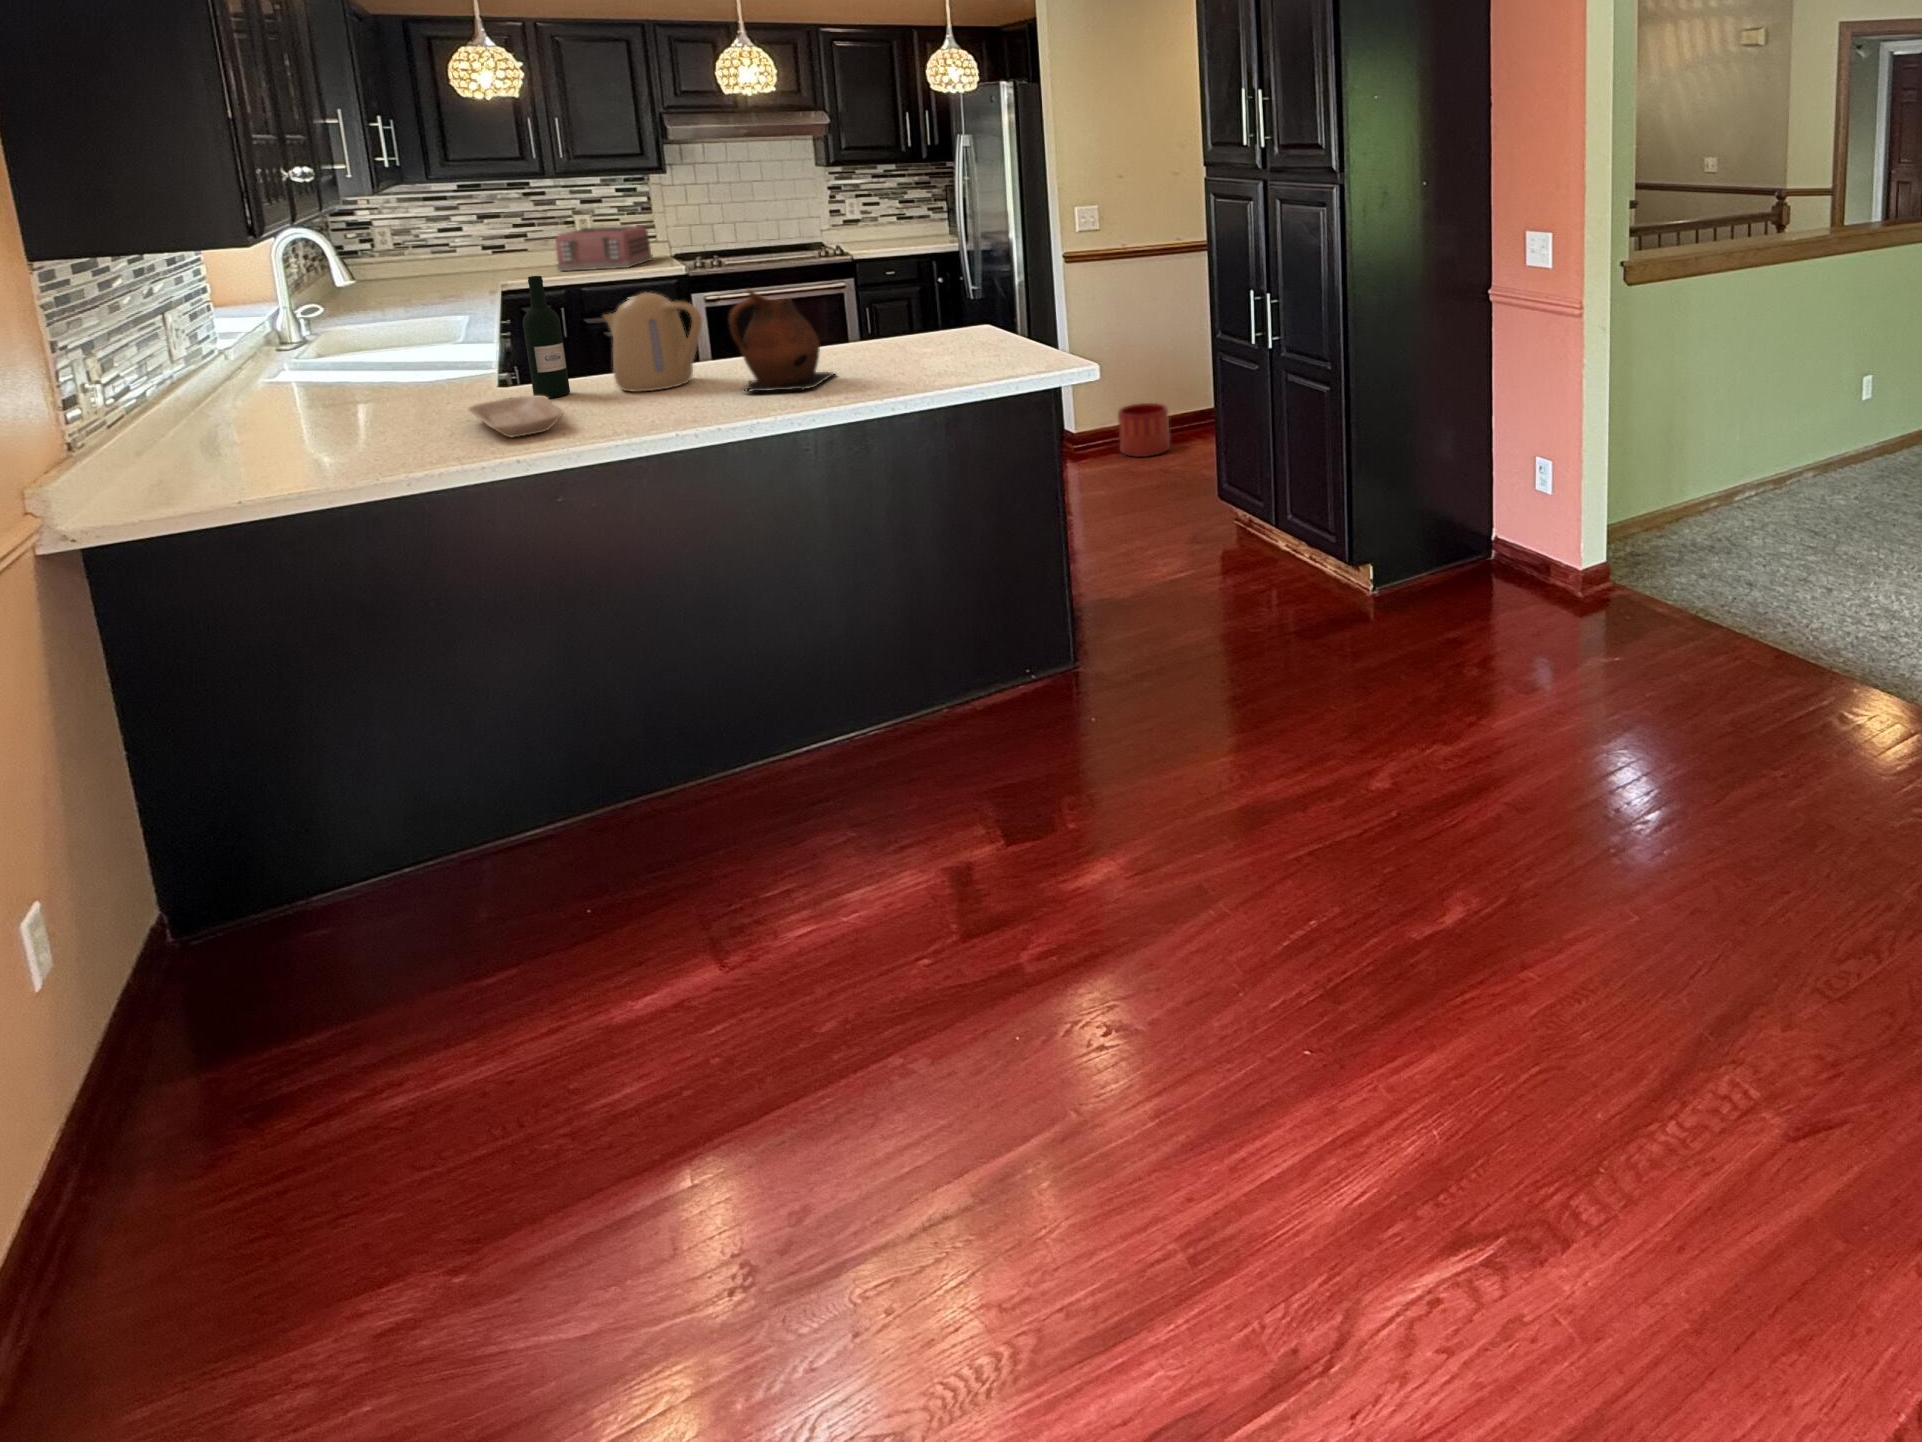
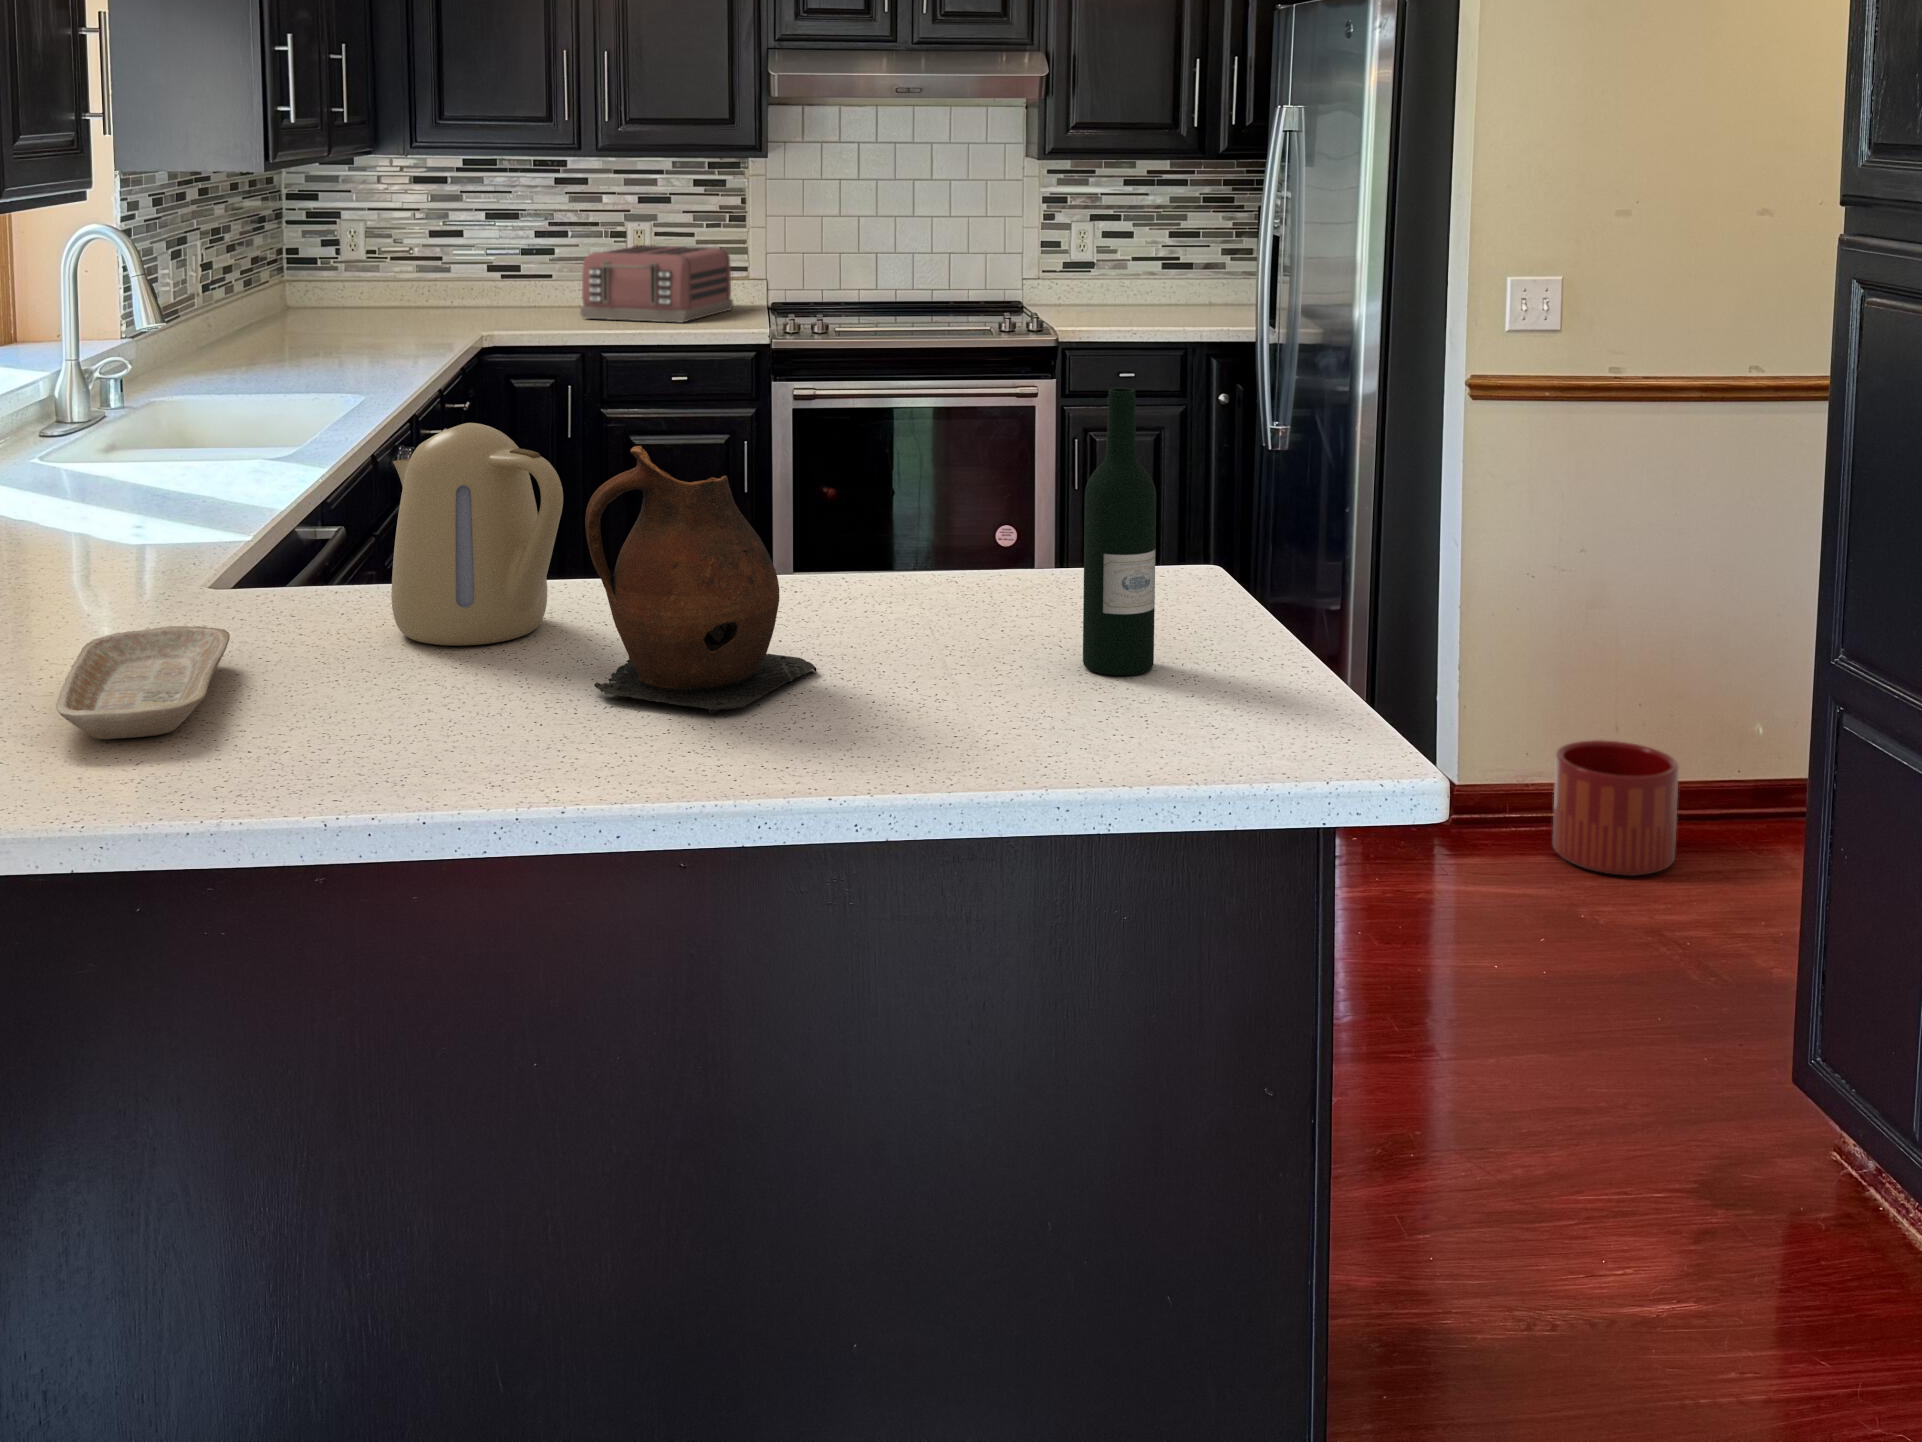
wine bottle: present [523,276,570,398] -> present [1083,388,1156,675]

